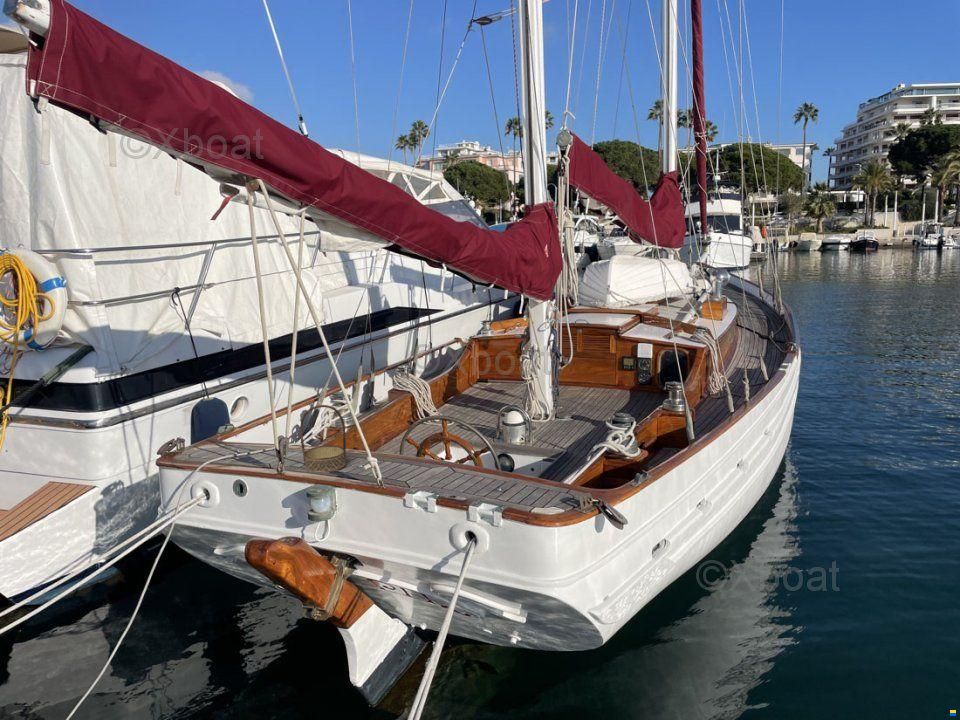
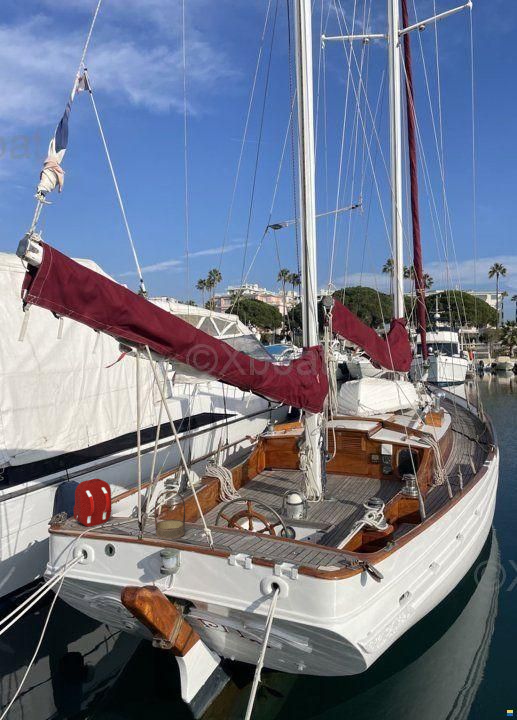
backpack: none [191,390,246,457] -> present [73,479,111,527]

